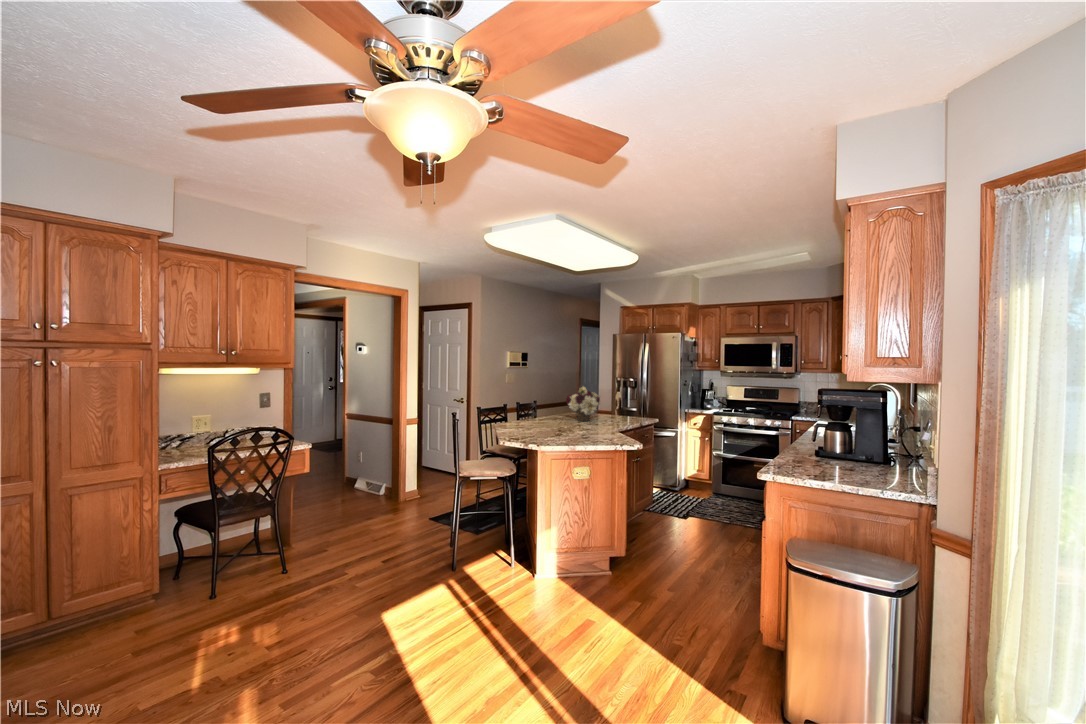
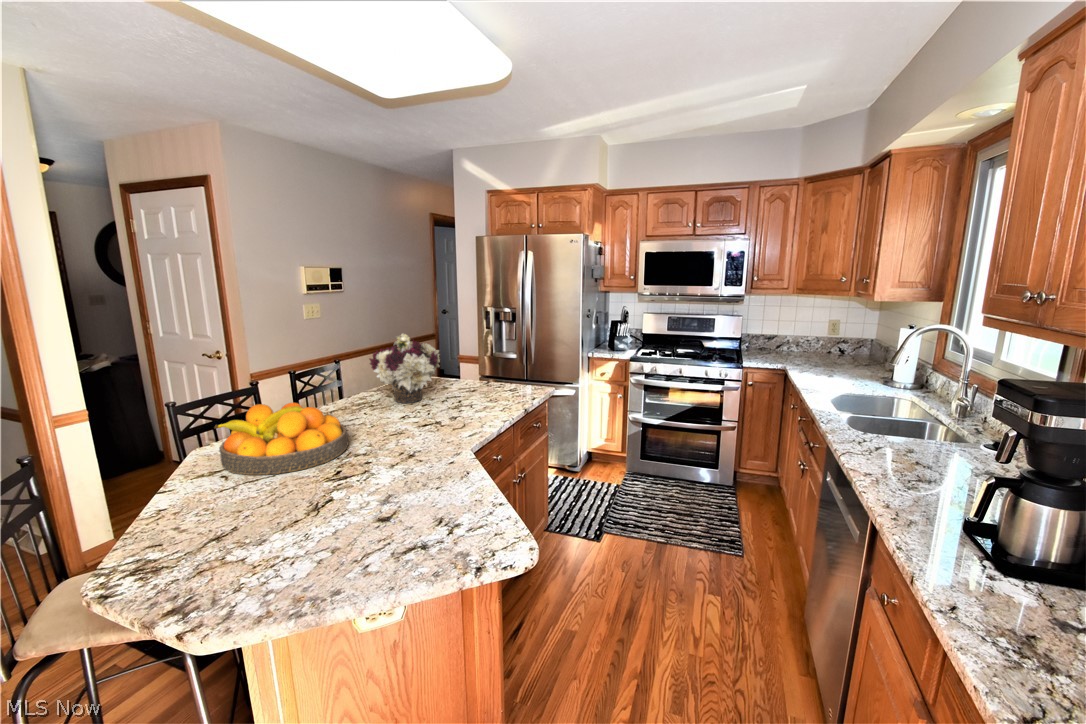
fruit bowl: none [523,409,569,433] -> present [215,403,348,475]

